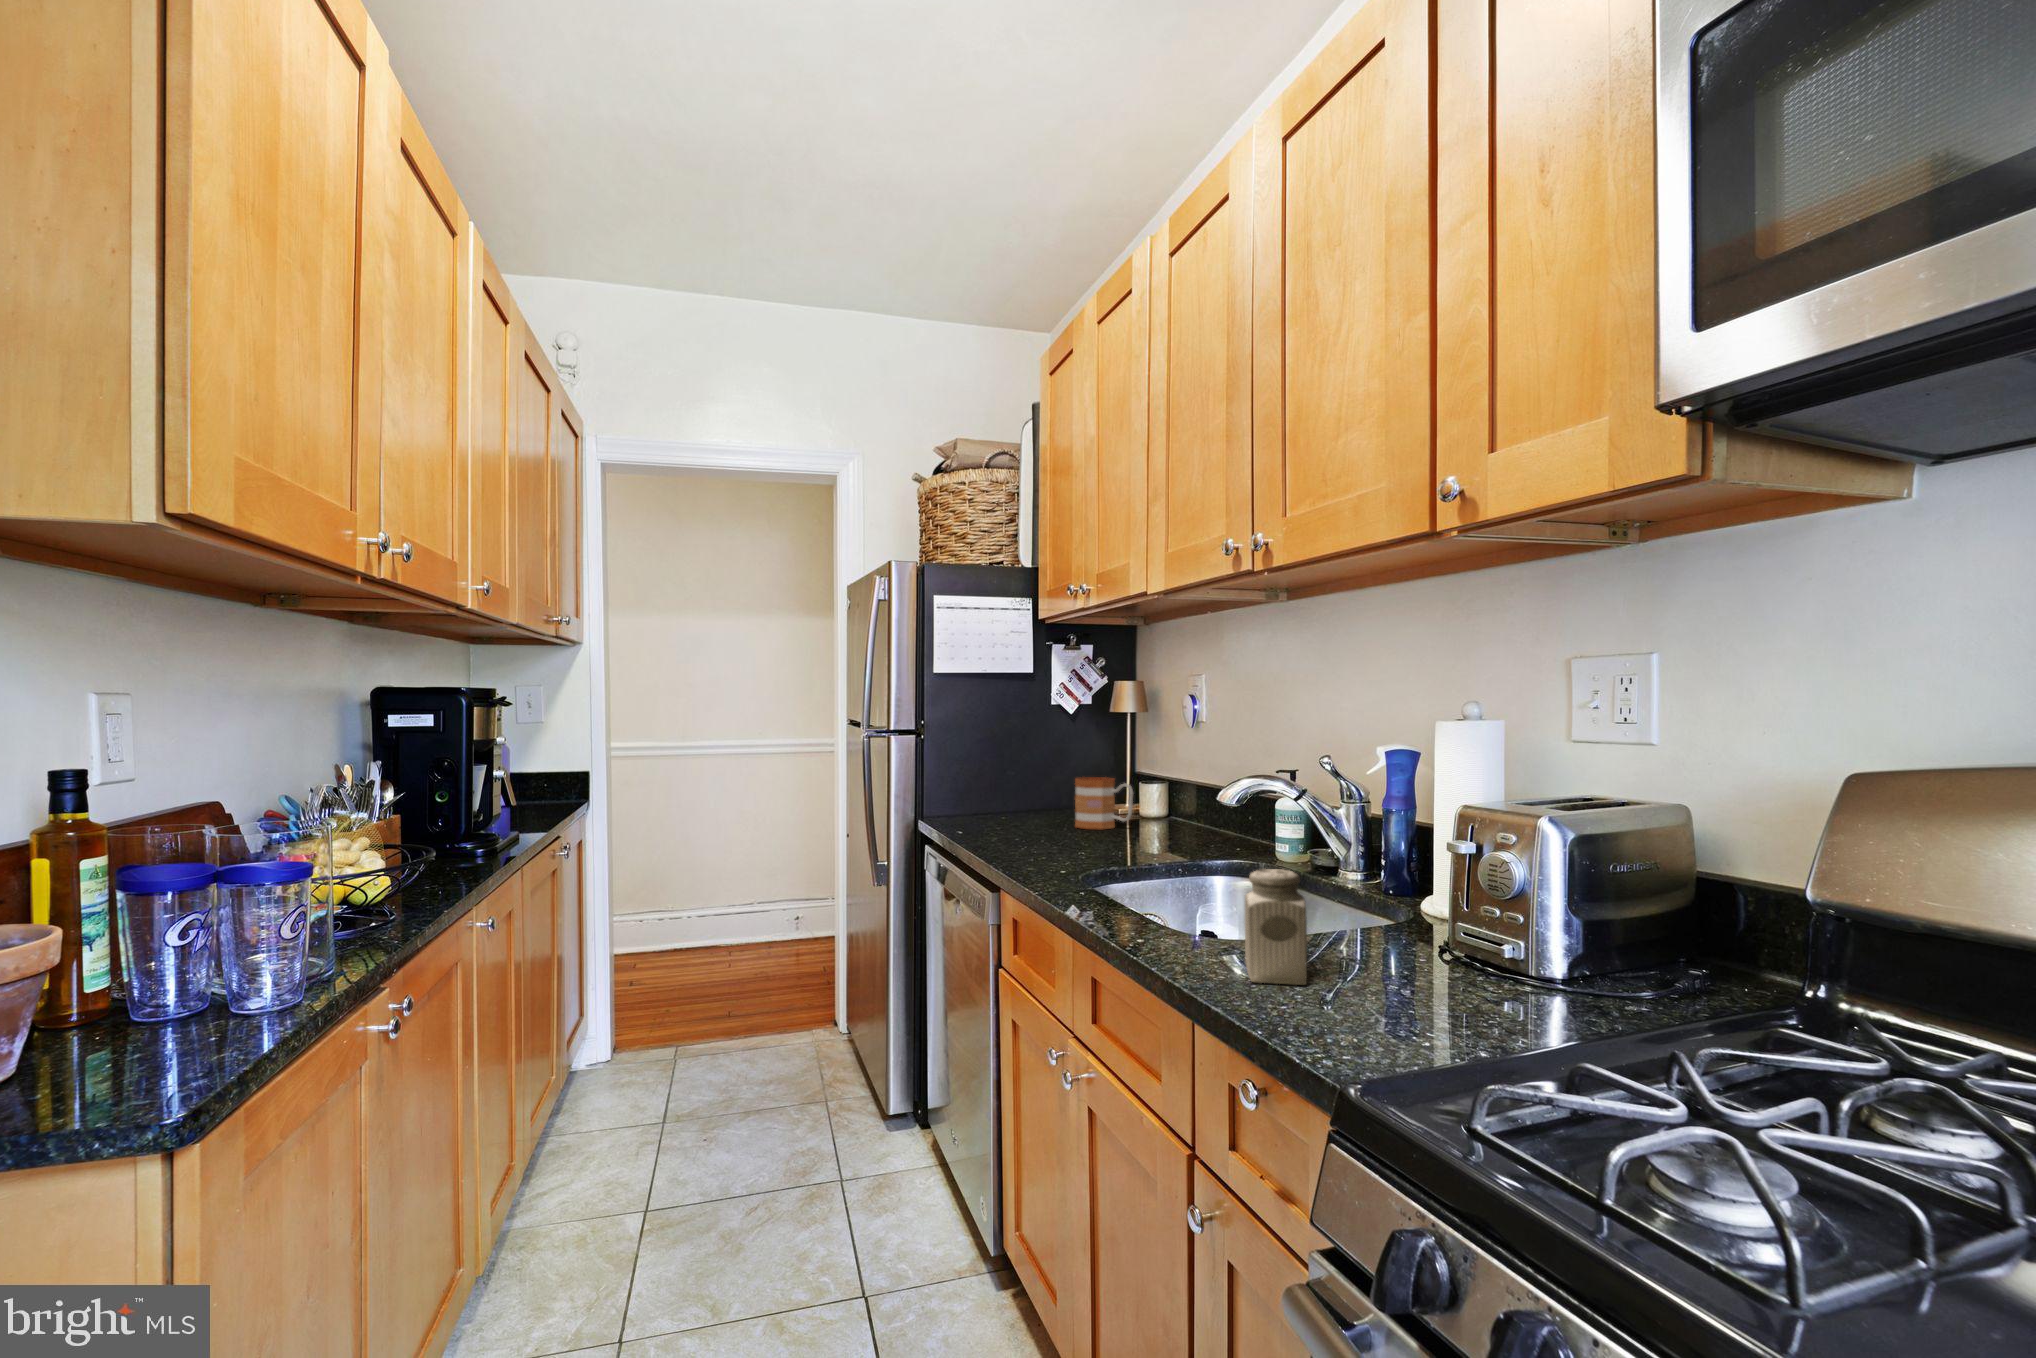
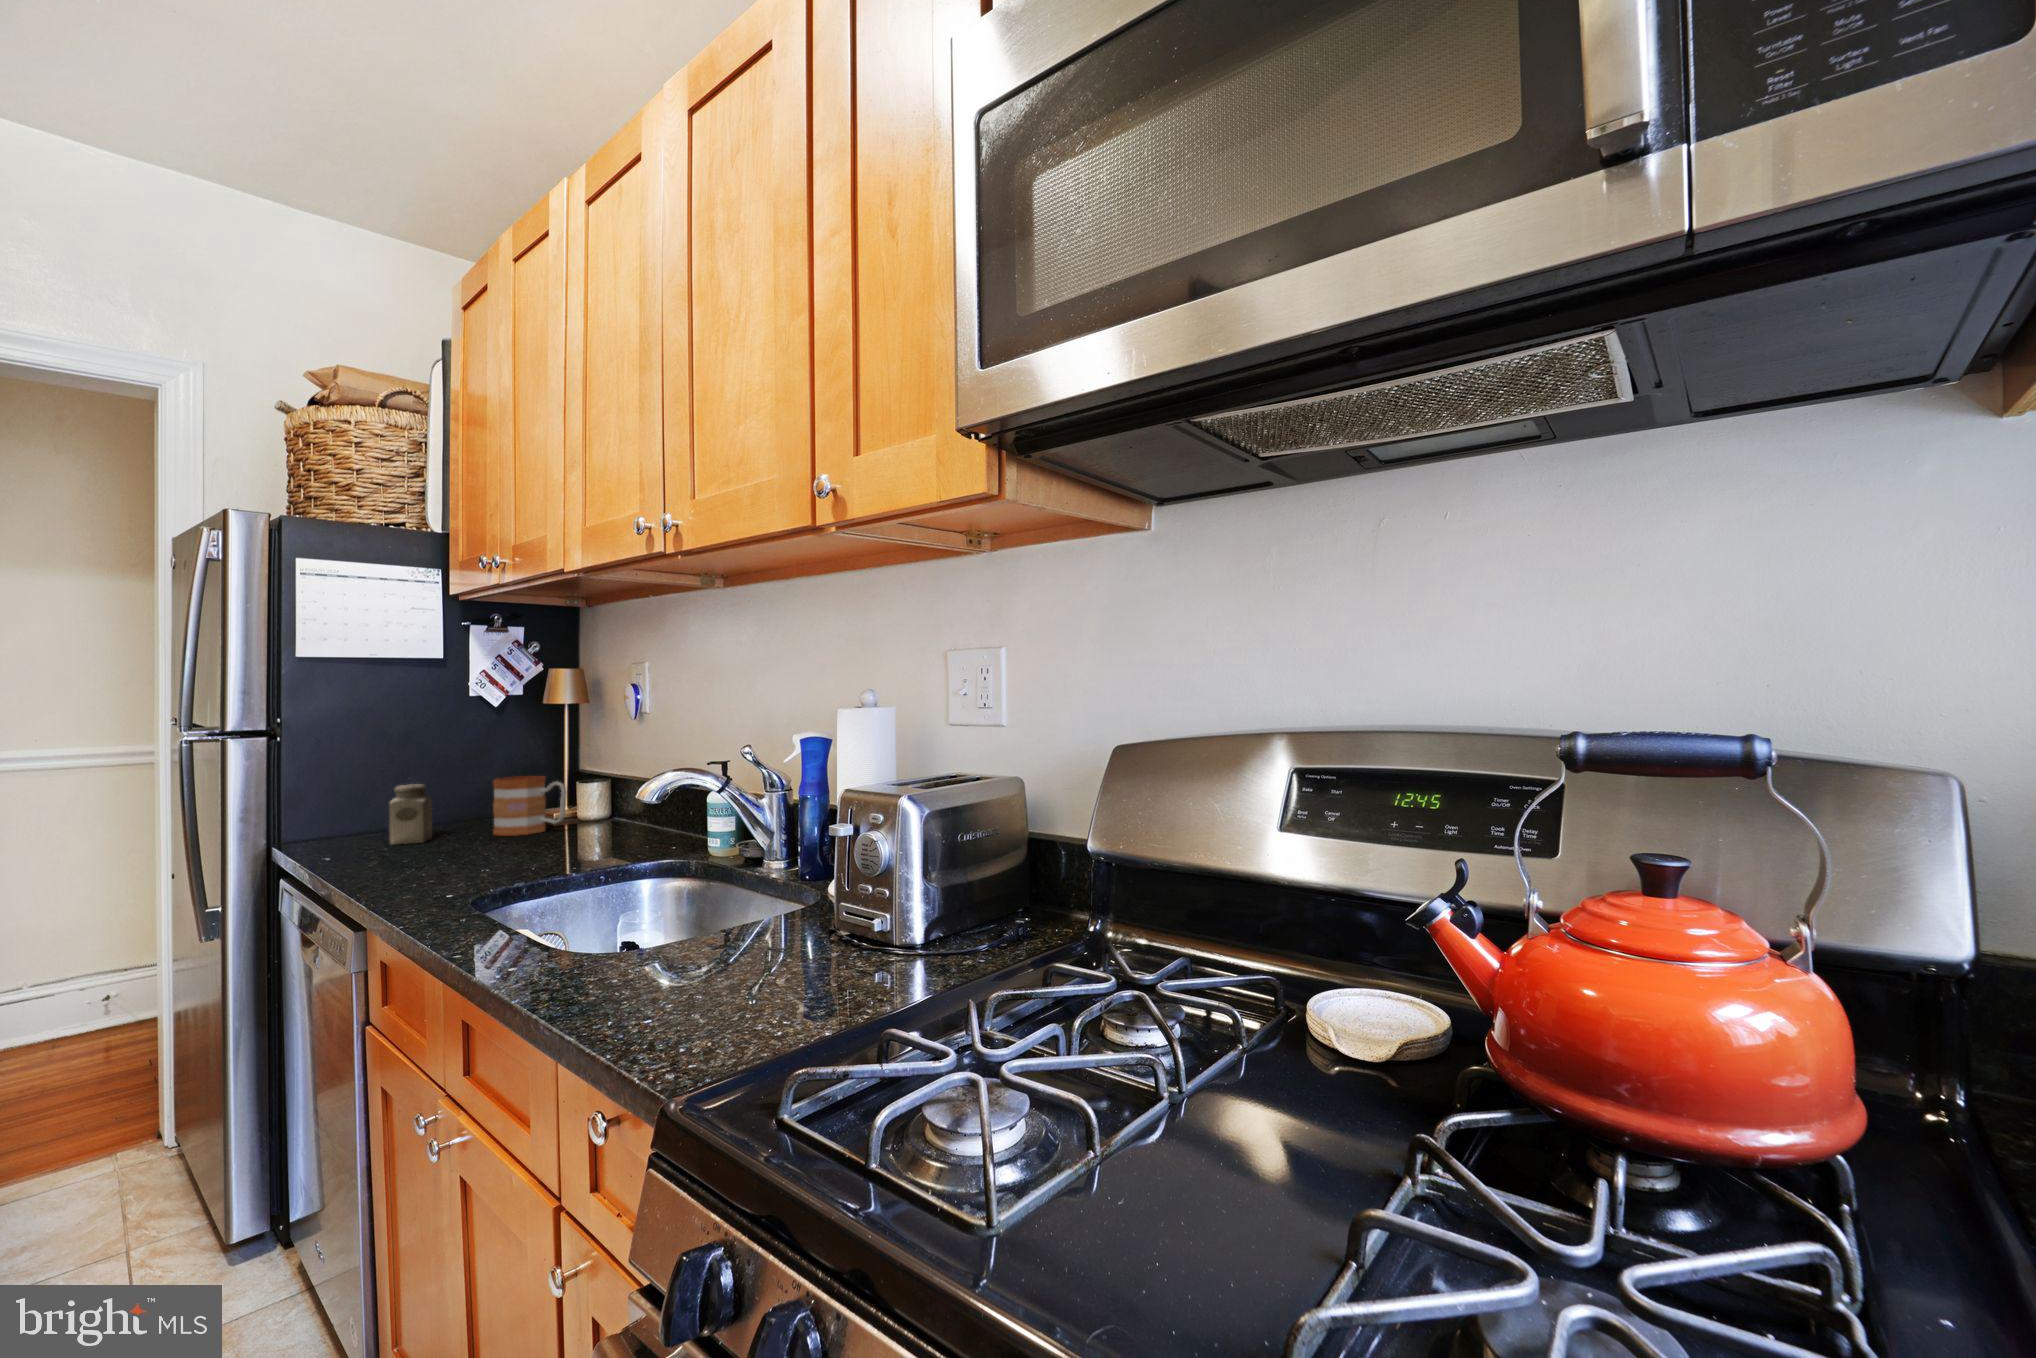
salt shaker: present [1245,869,1307,985] -> present [389,784,432,844]

